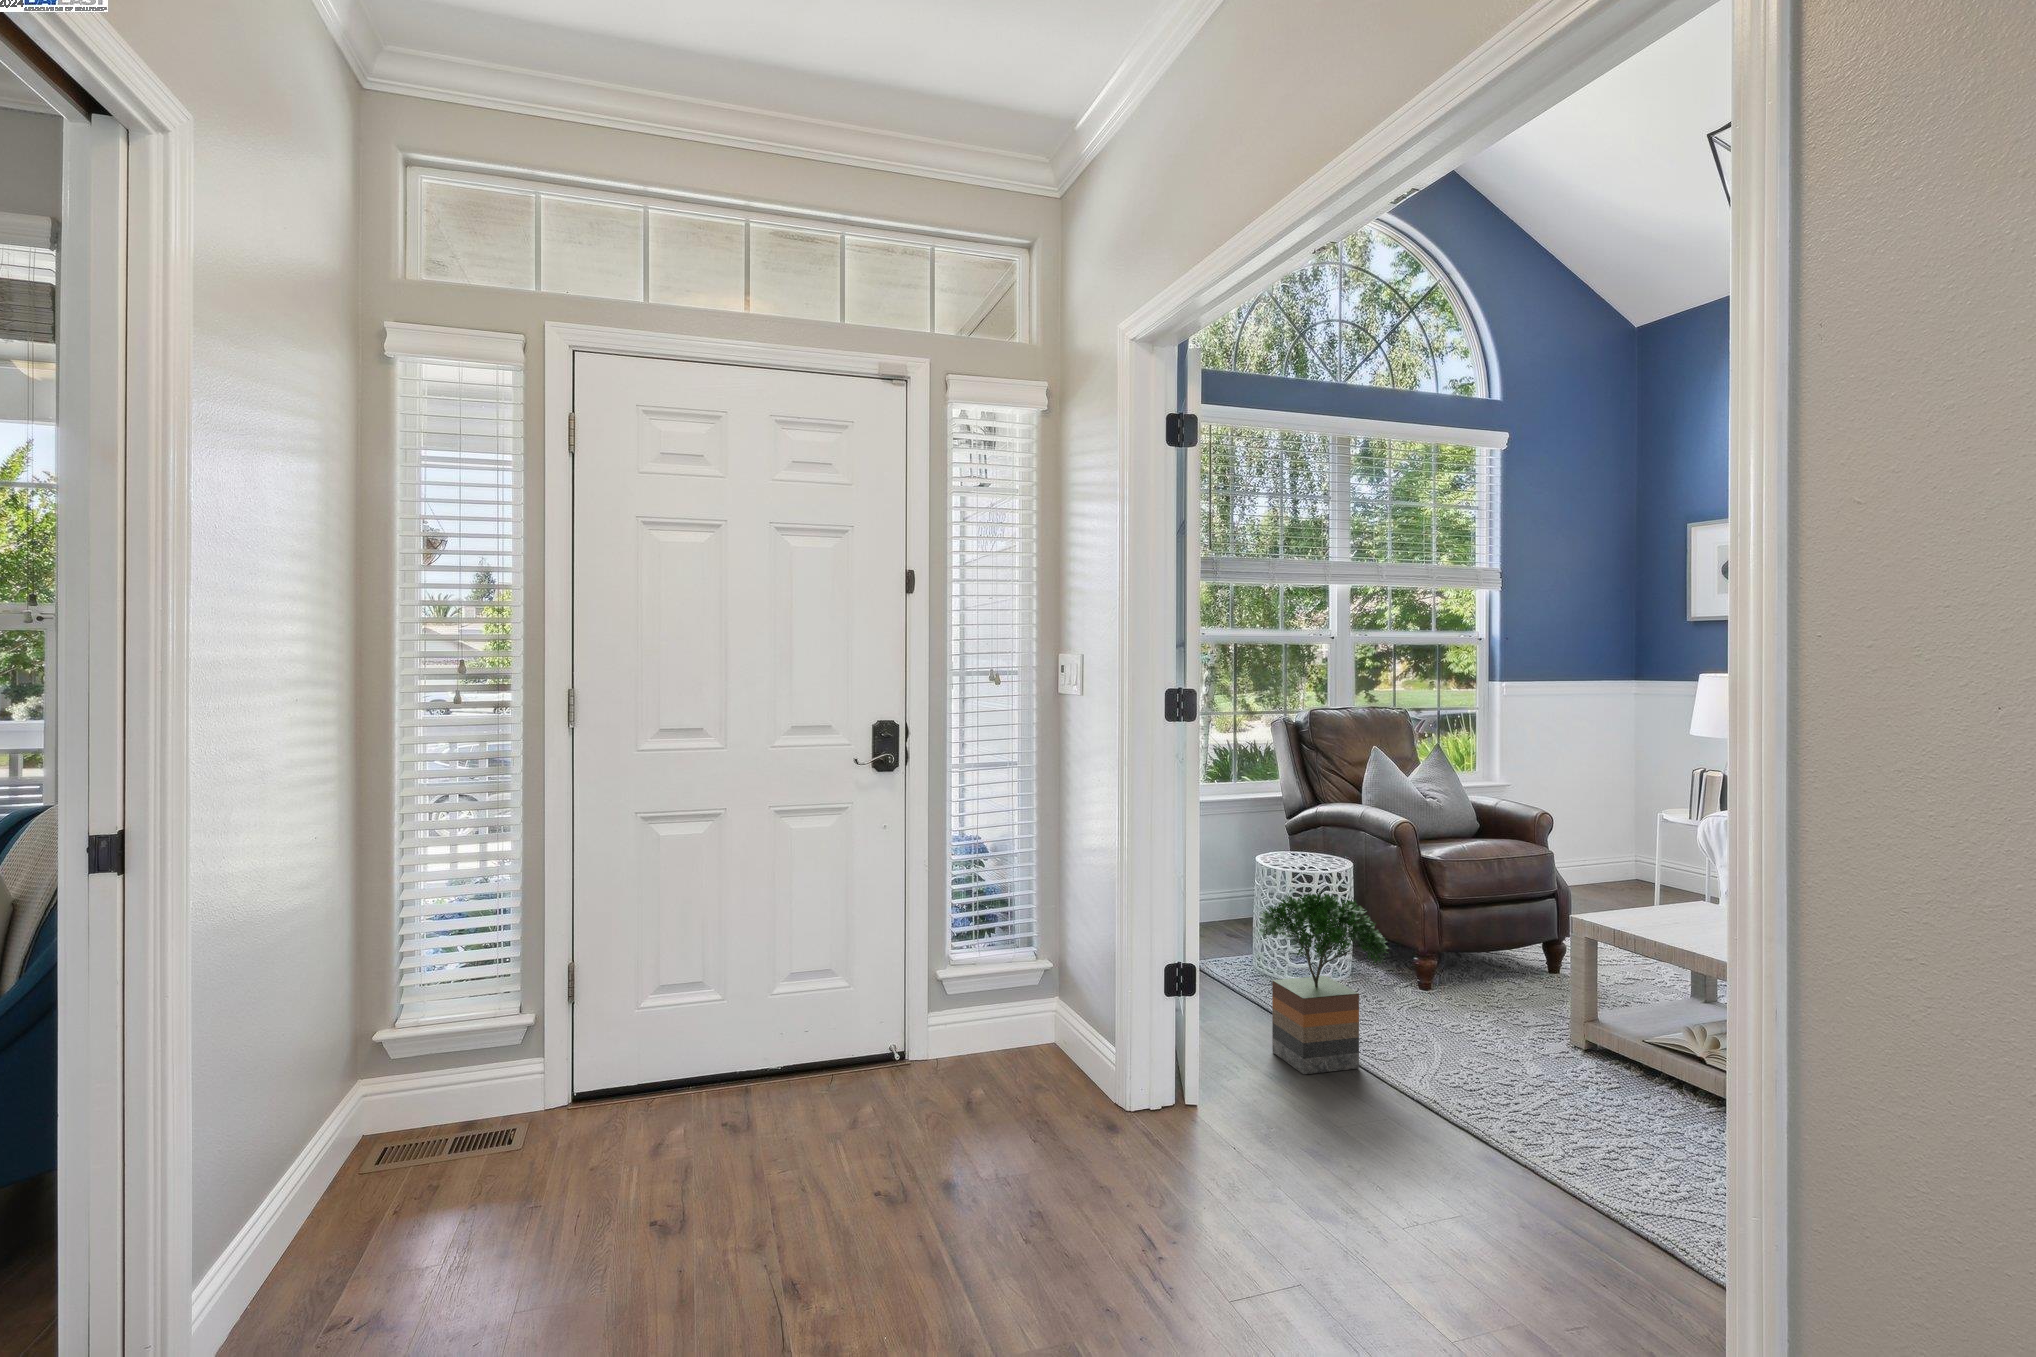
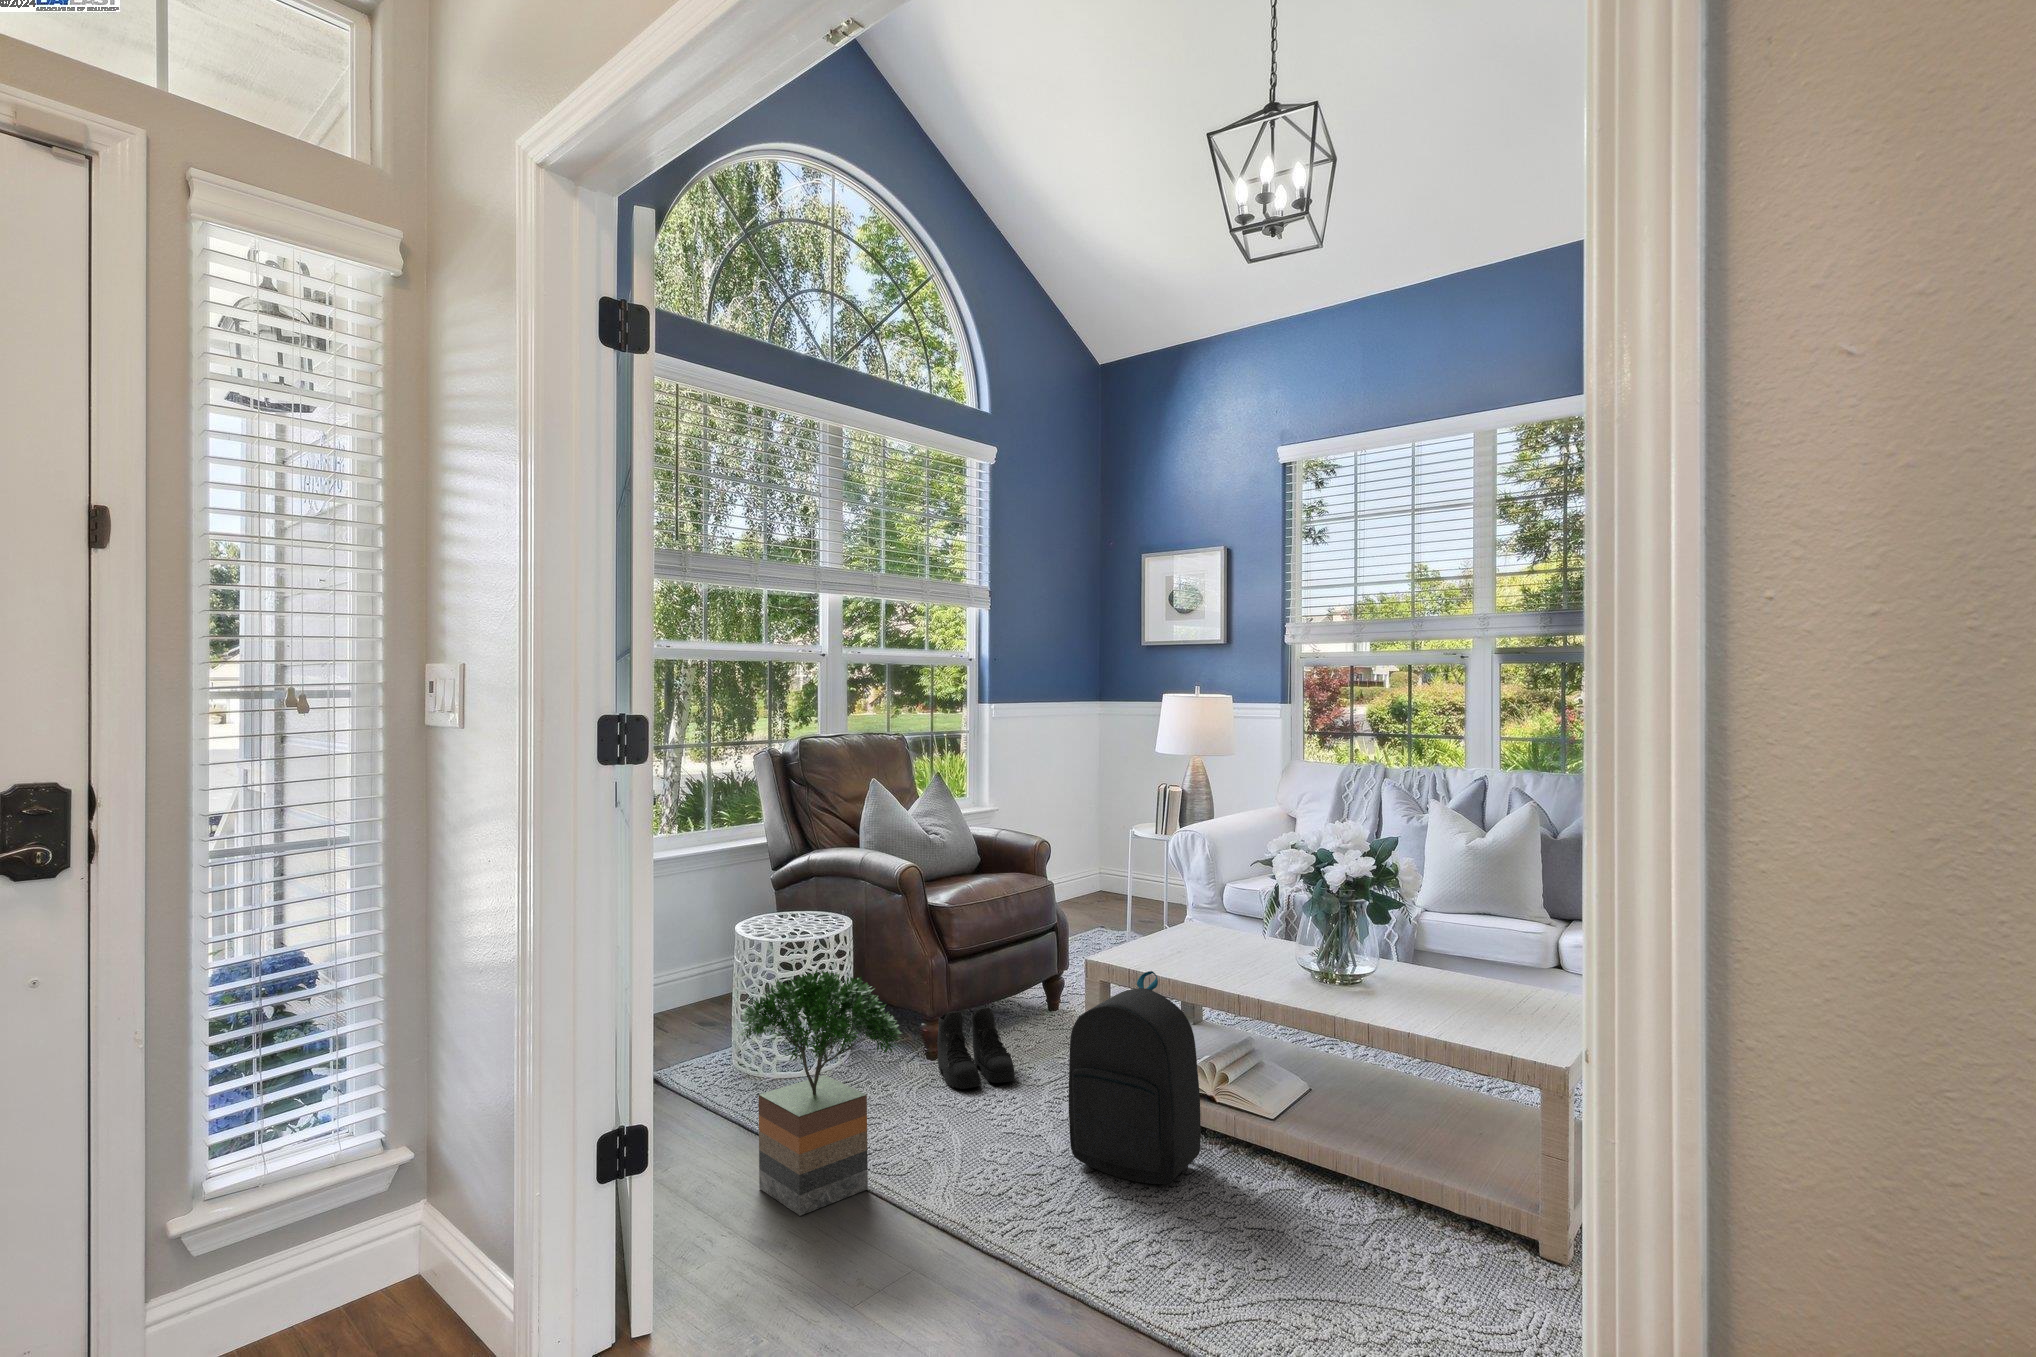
backpack: none [1543,928,1677,1114] -> present [1069,971,1201,1184]
boots: none [1428,950,1501,1017] -> present [937,1007,1015,1089]

